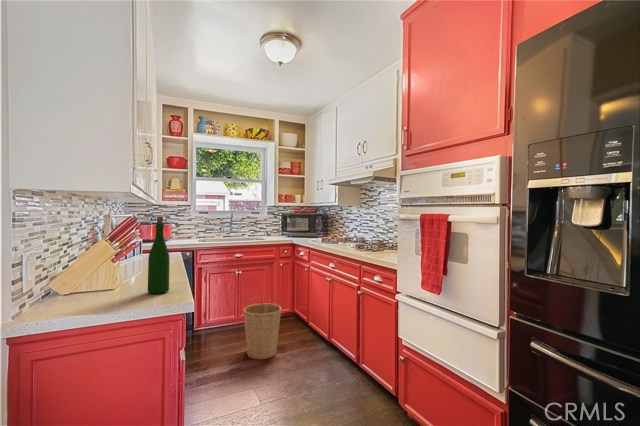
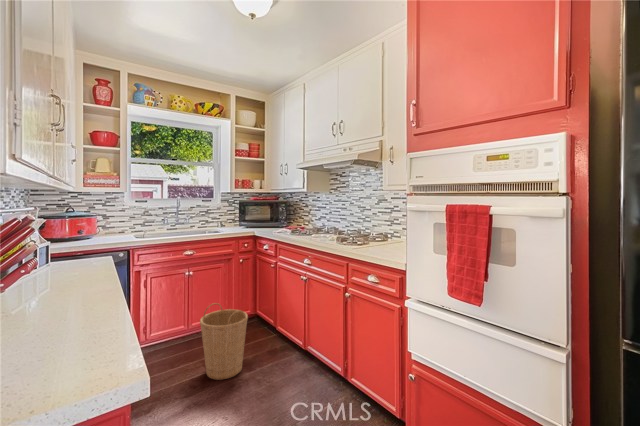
wine bottle: present [148,217,170,294] -> none [41,217,86,360]

